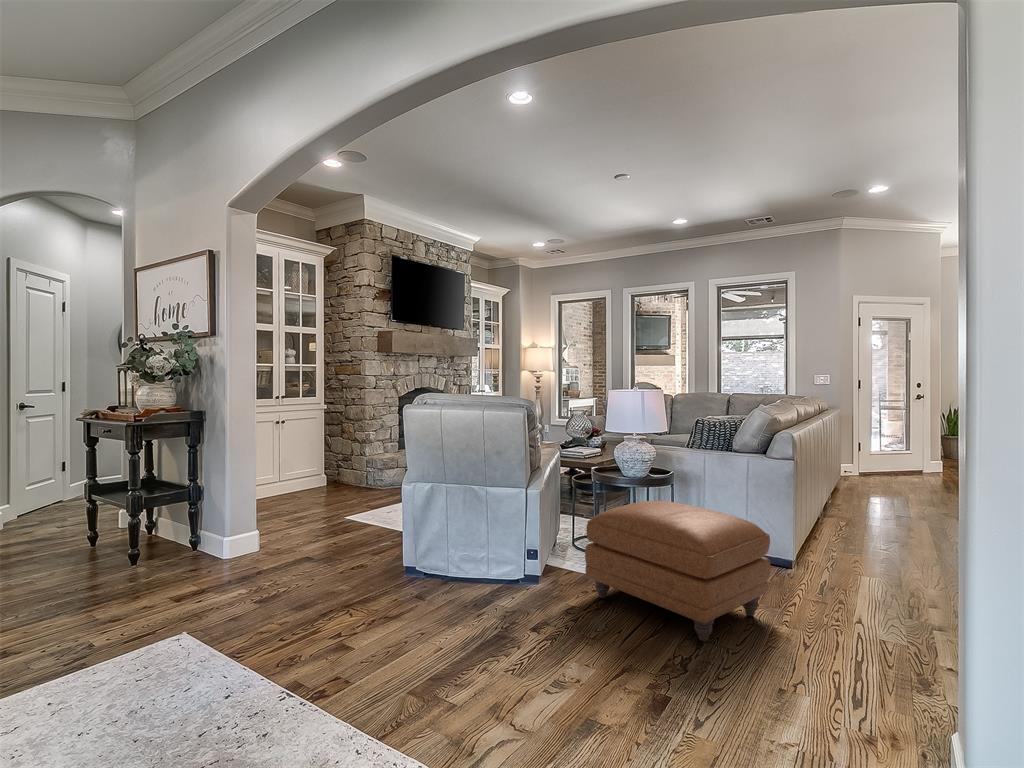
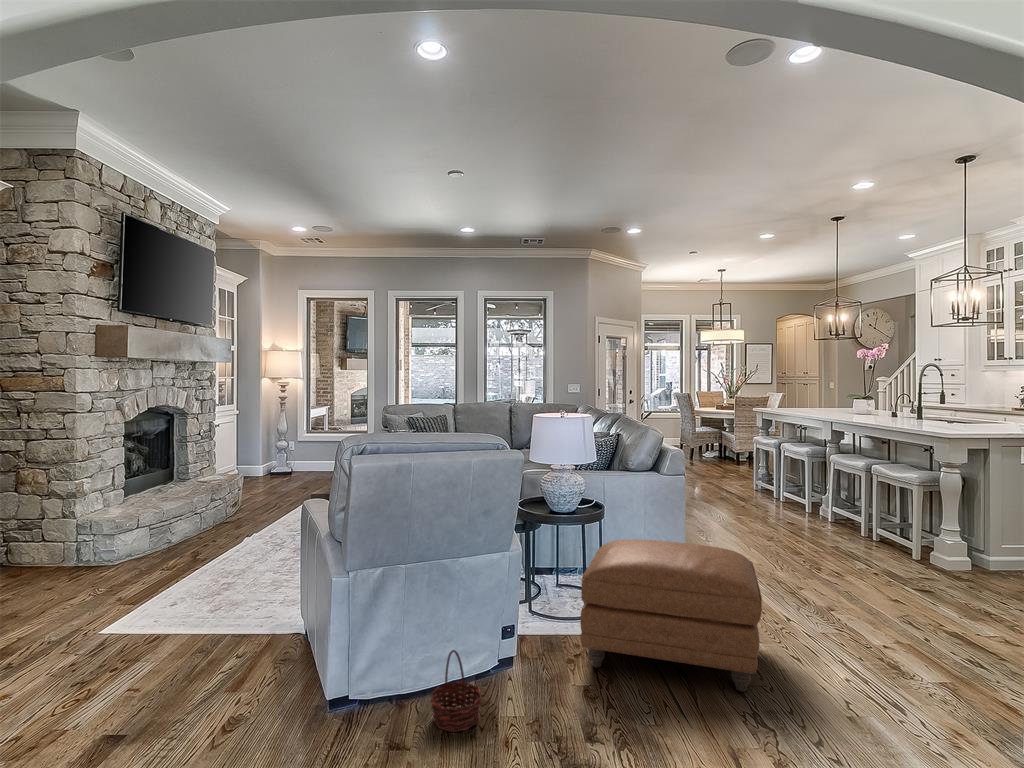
basket: none [450,549,487,604] -> present [431,650,482,732]

